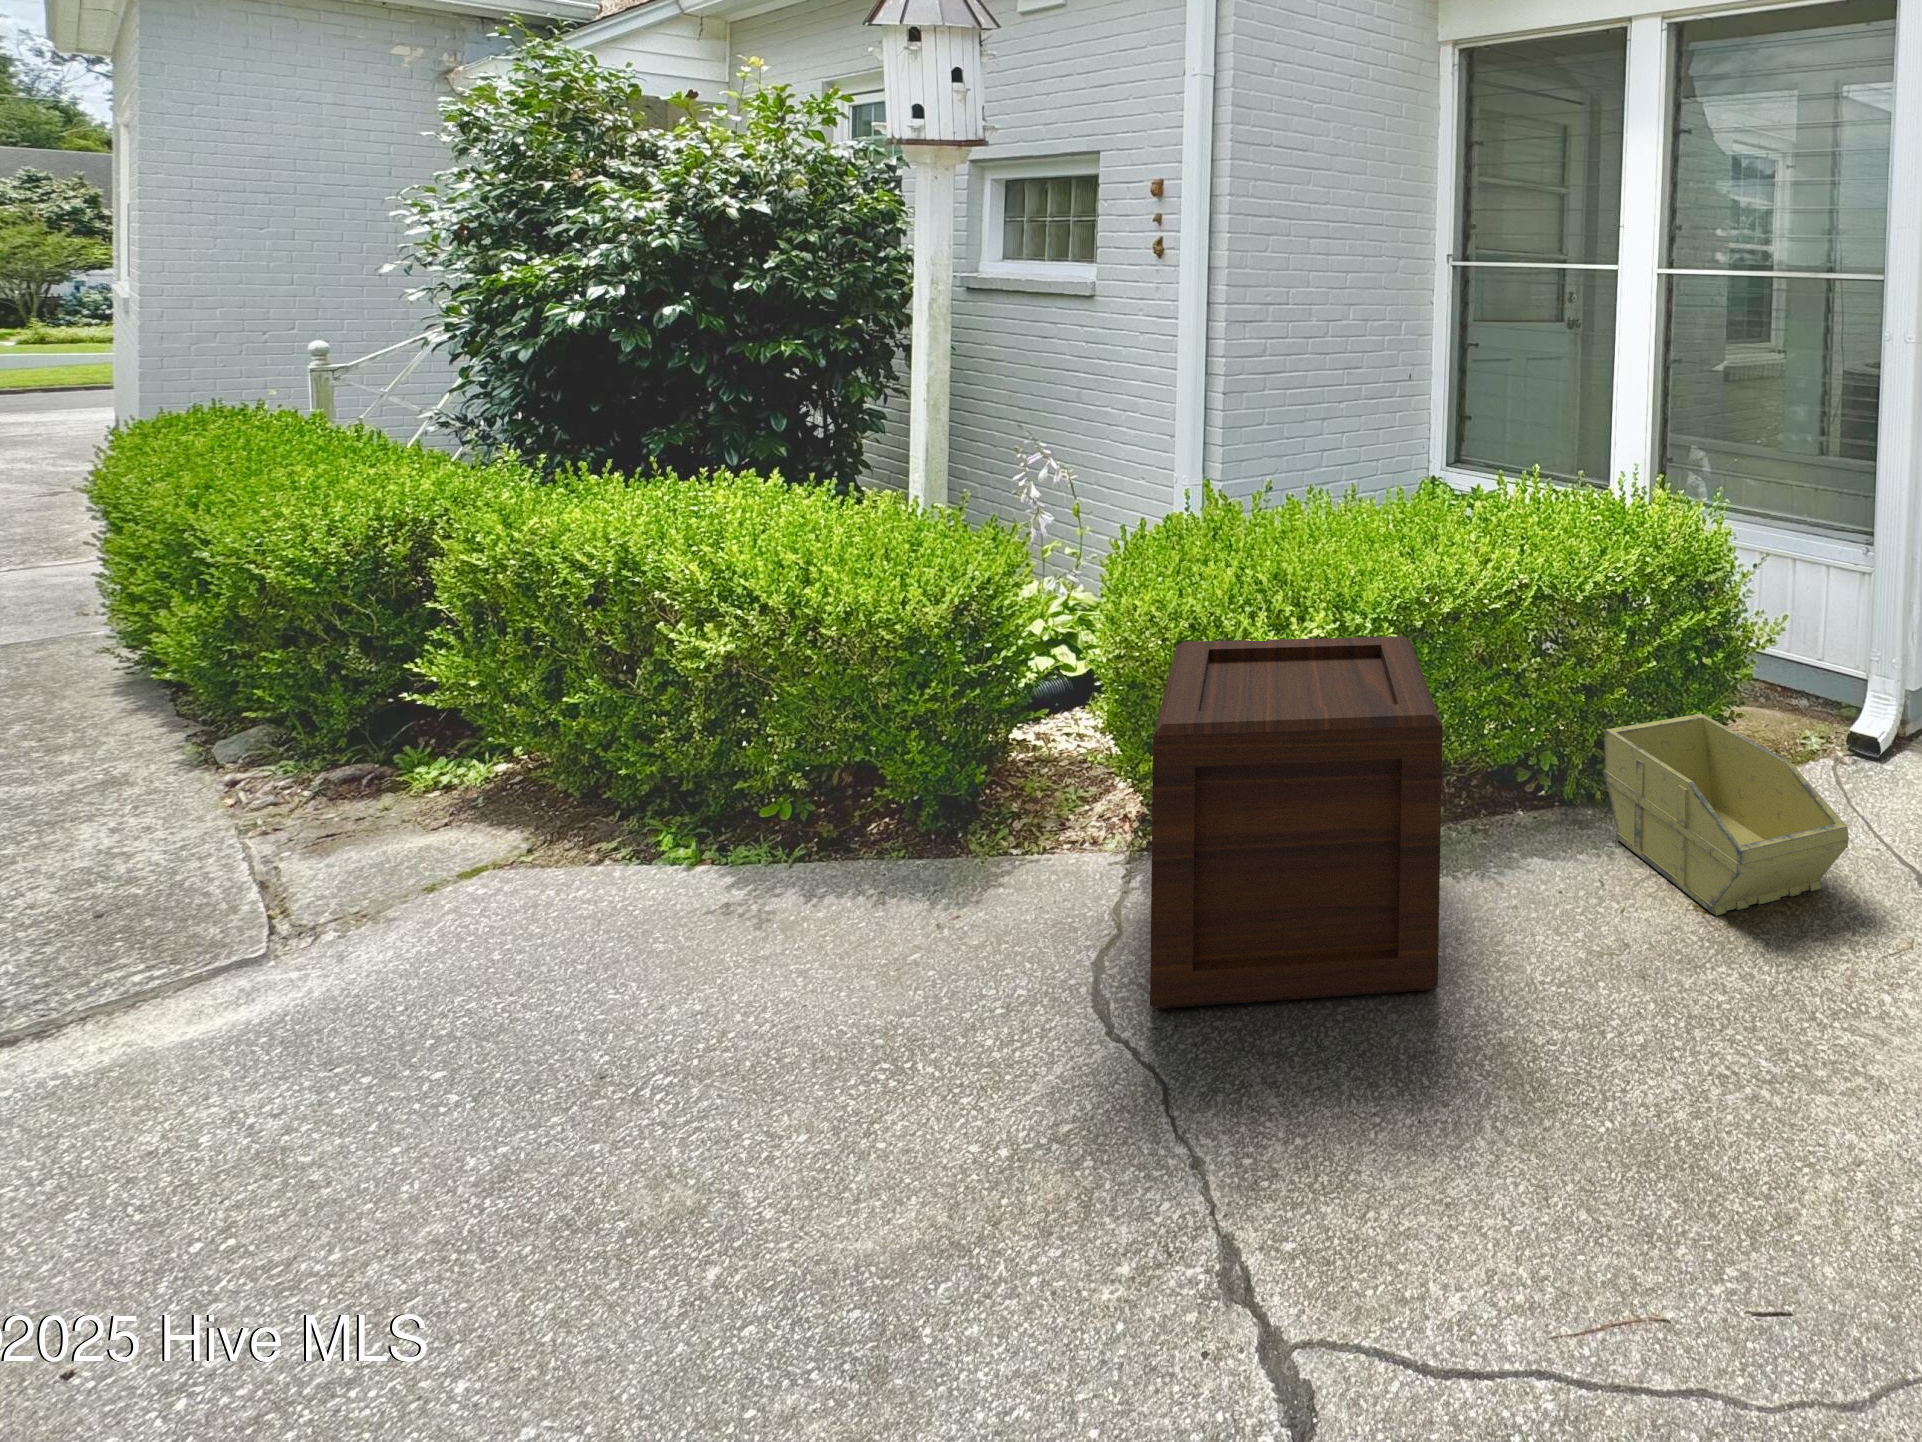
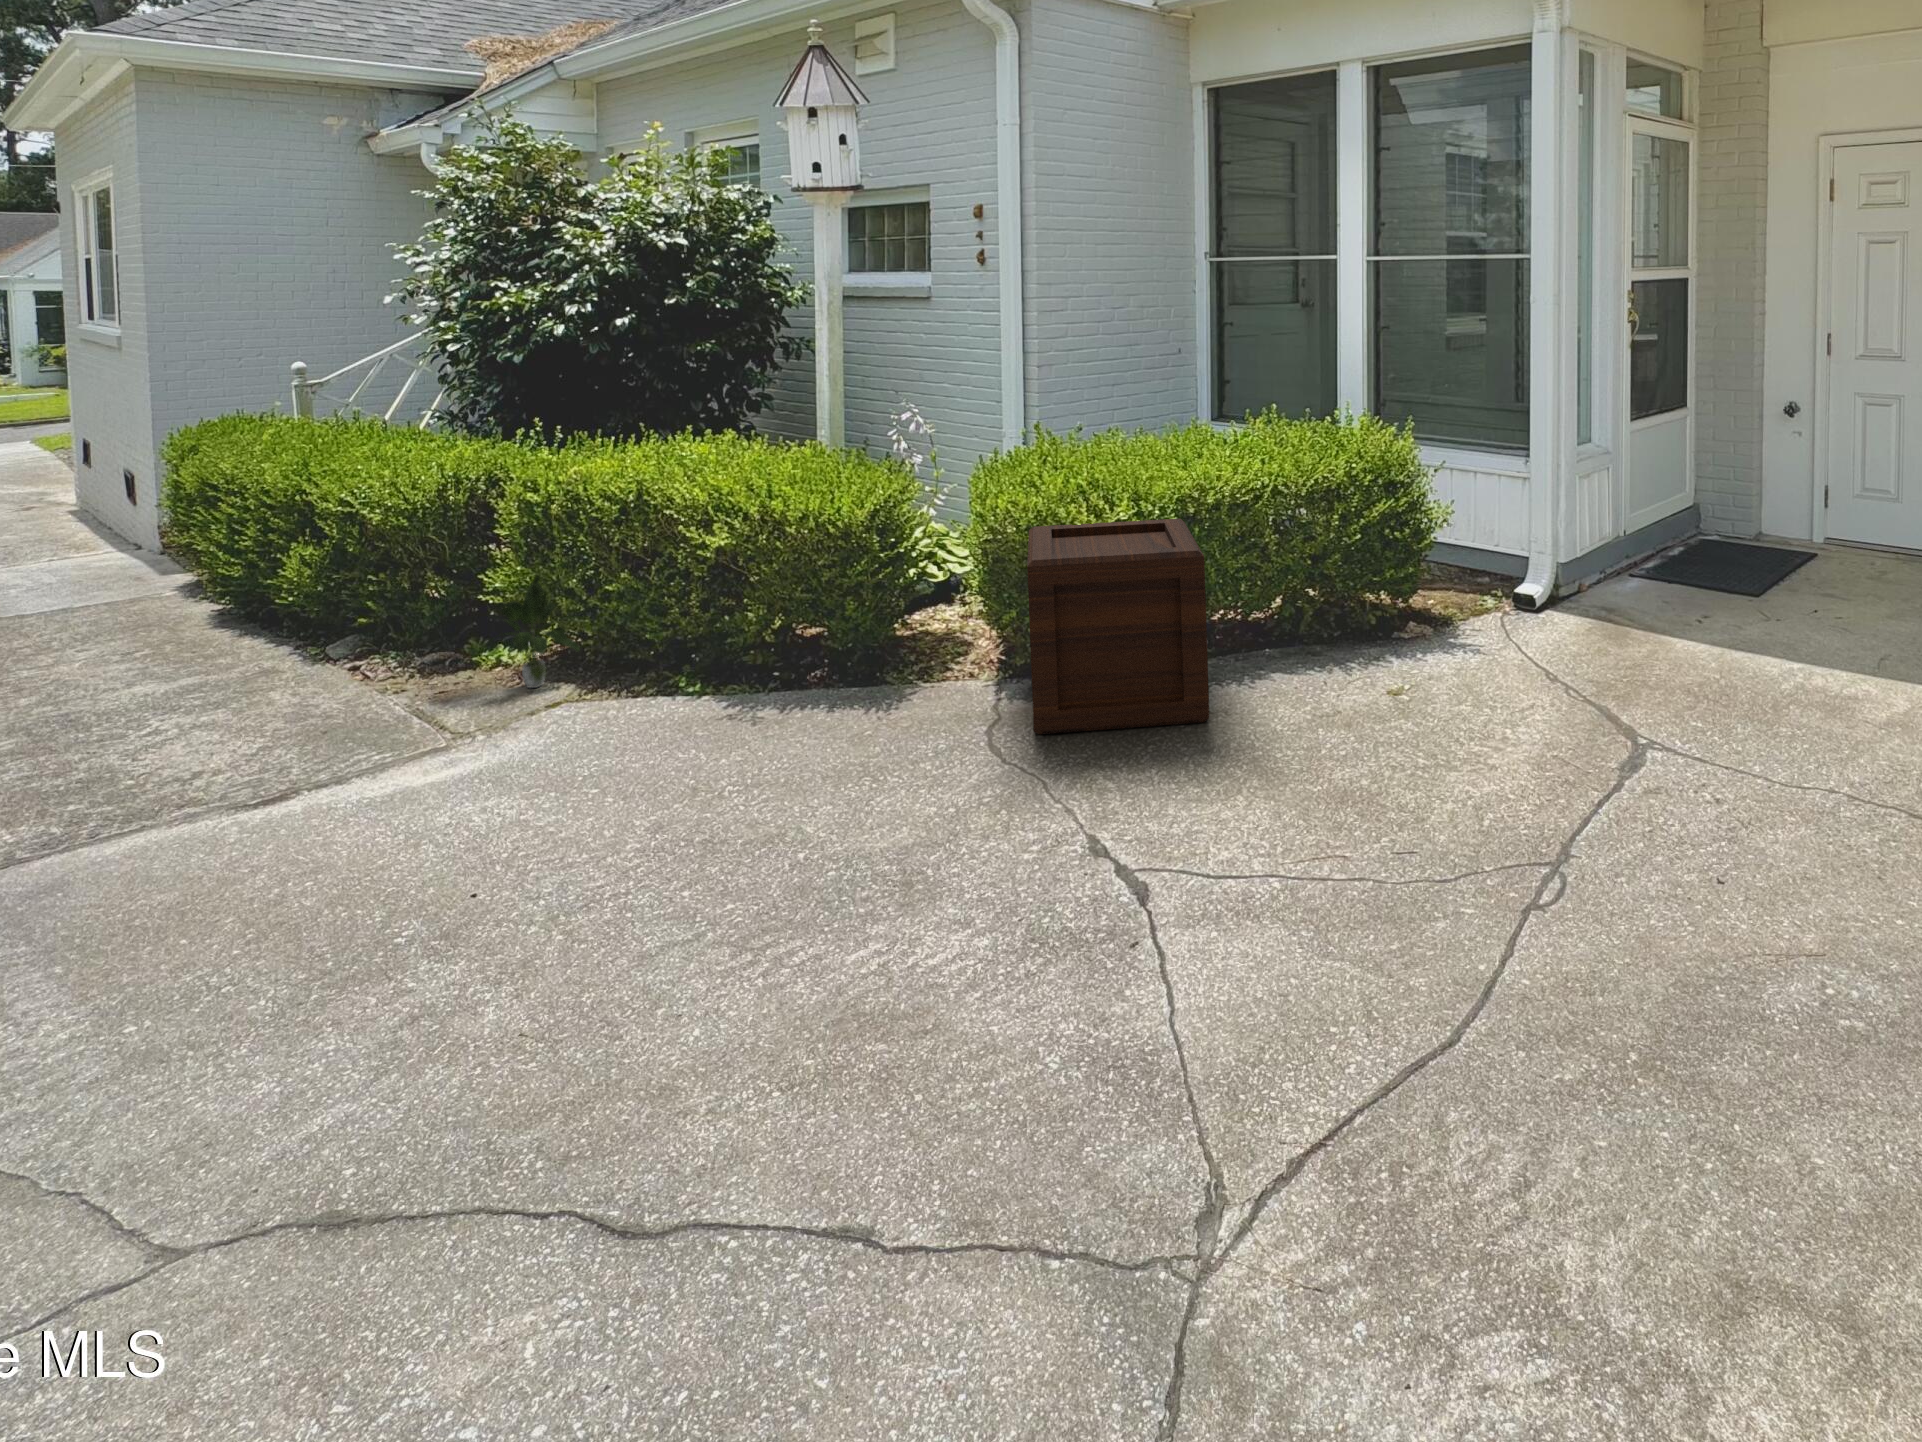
potted plant: none [339,671,505,843] -> present [488,576,580,688]
storage bin: present [1604,714,1849,916] -> none [1322,572,1480,686]

